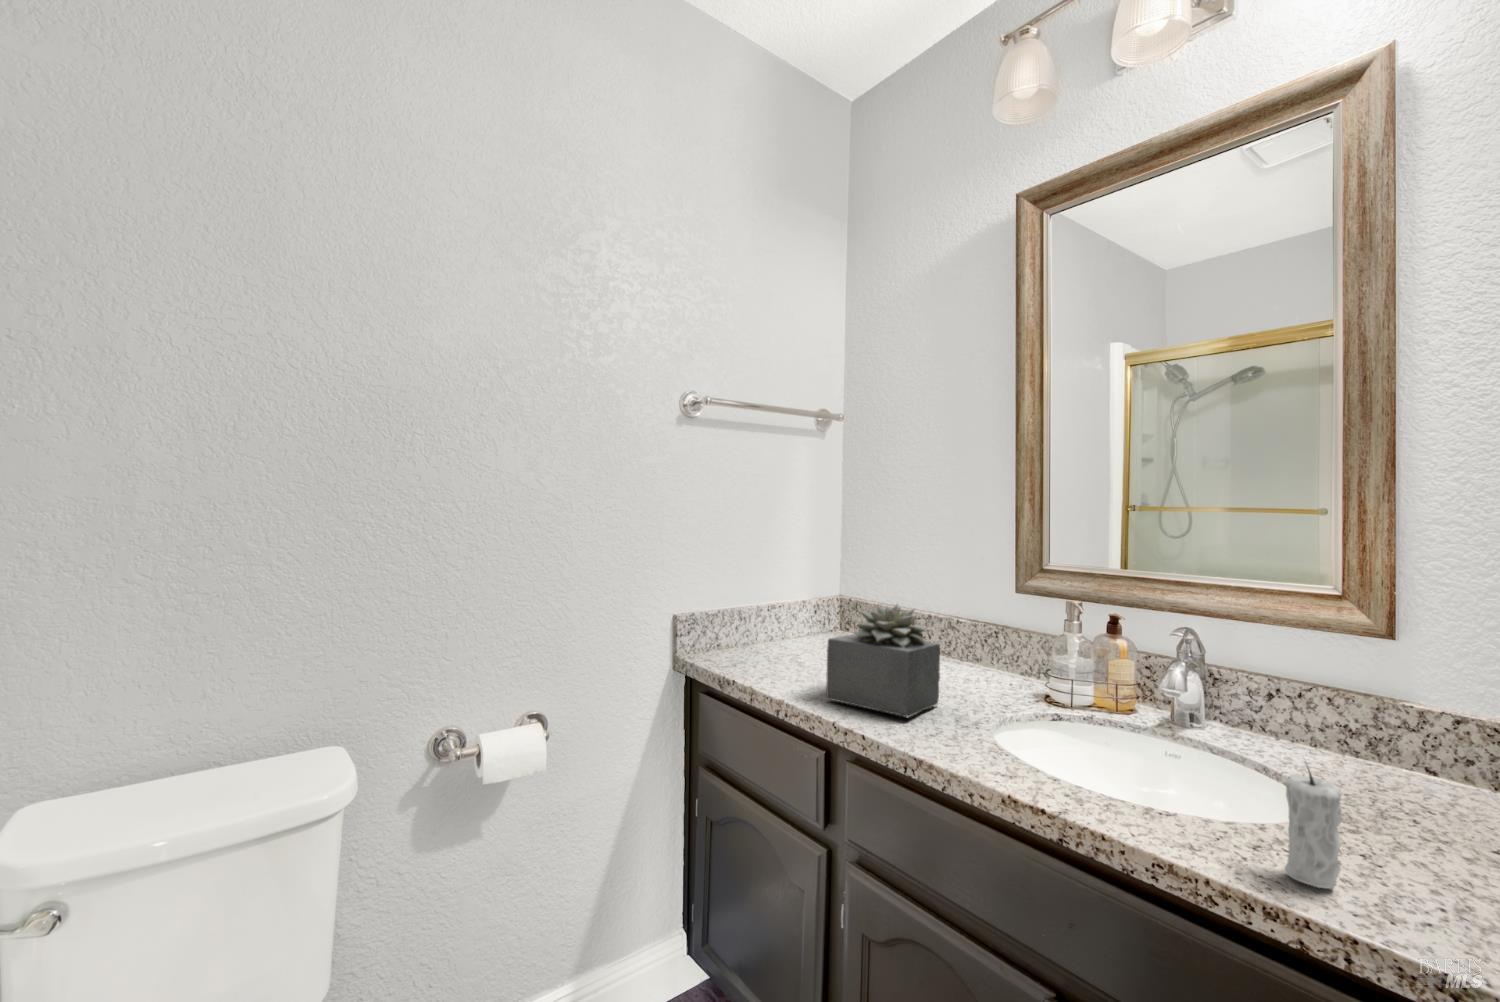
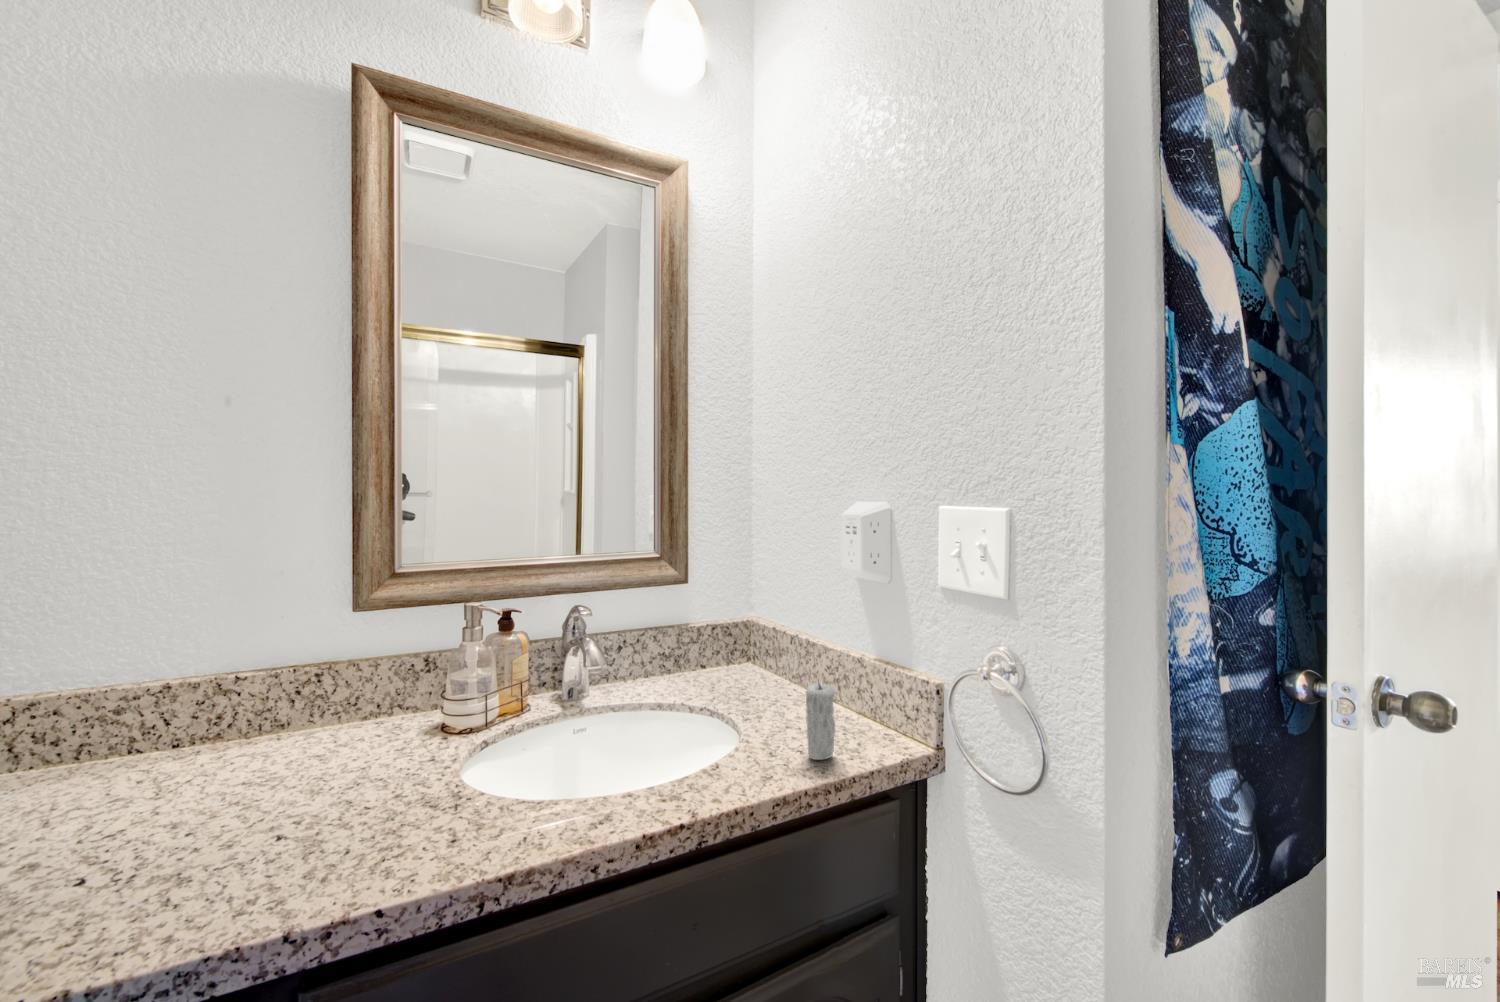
succulent plant: present [826,604,940,717] -> none [172,667,394,915]

